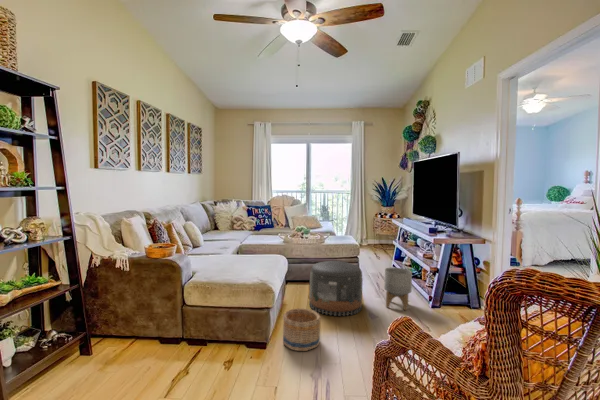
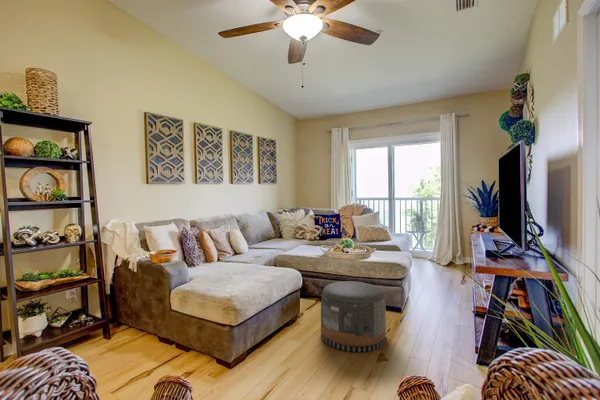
planter: present [384,267,412,310] -> none [417,298,455,362]
basket: present [283,308,321,351] -> none [250,331,293,382]

